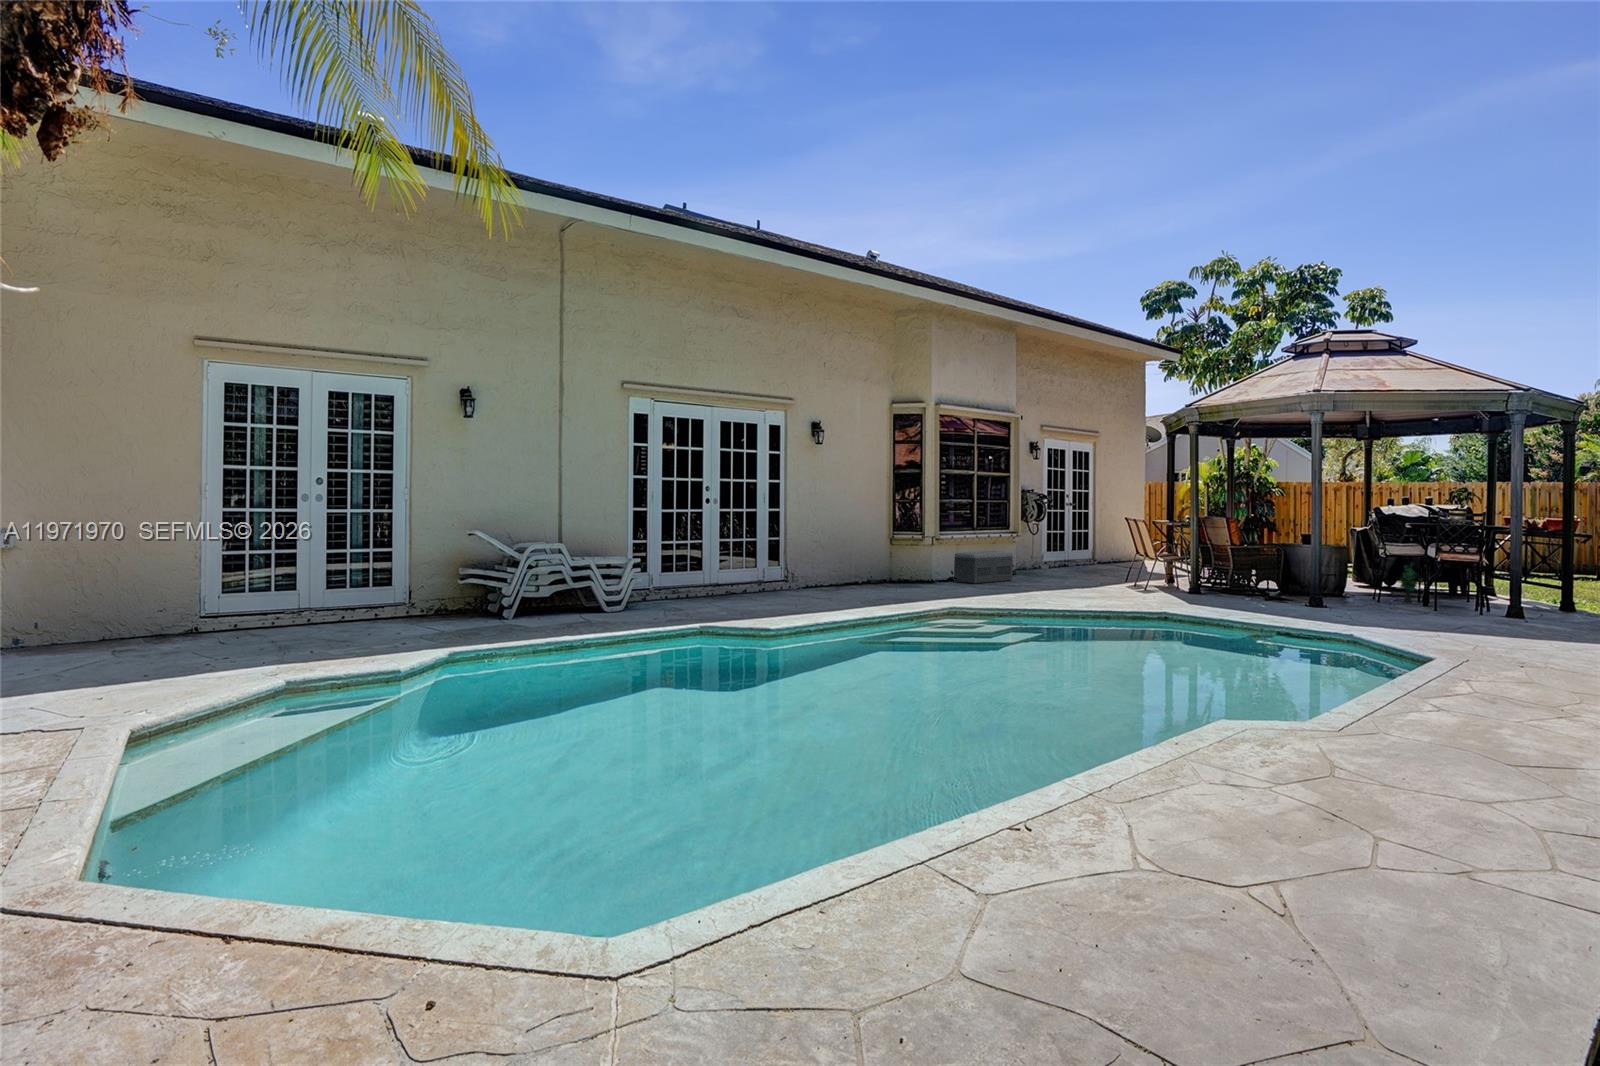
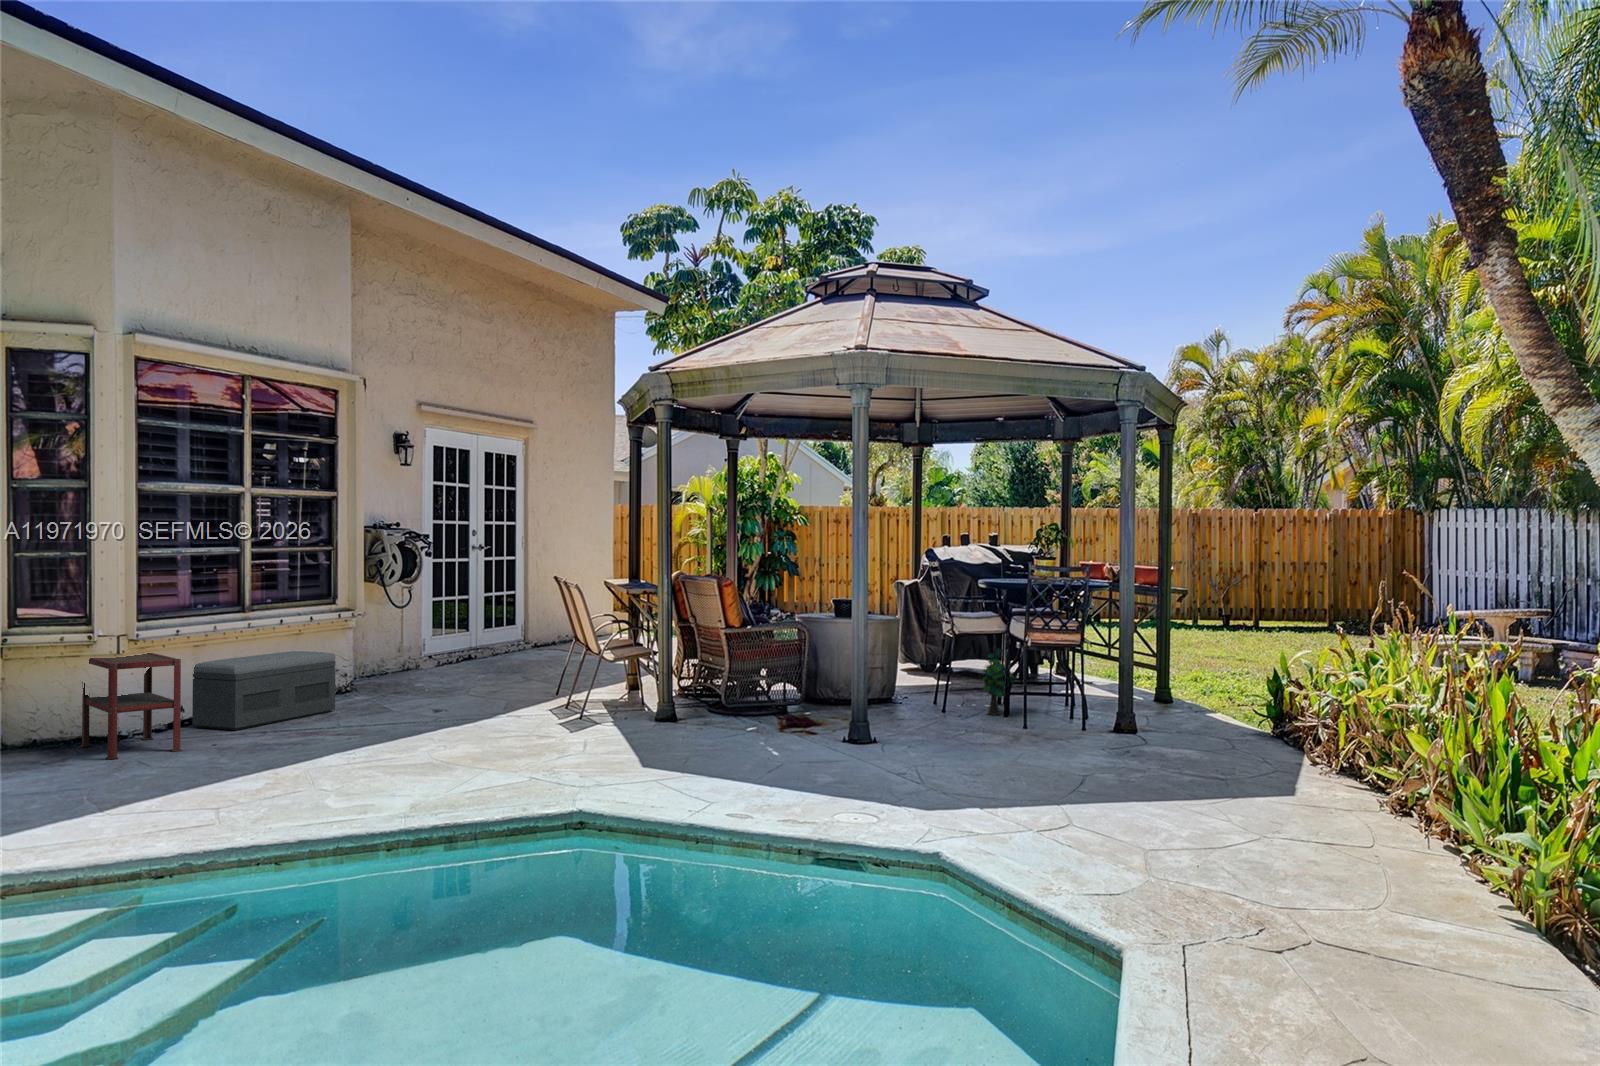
side table: none [916,546,960,589] -> present [80,653,182,760]

